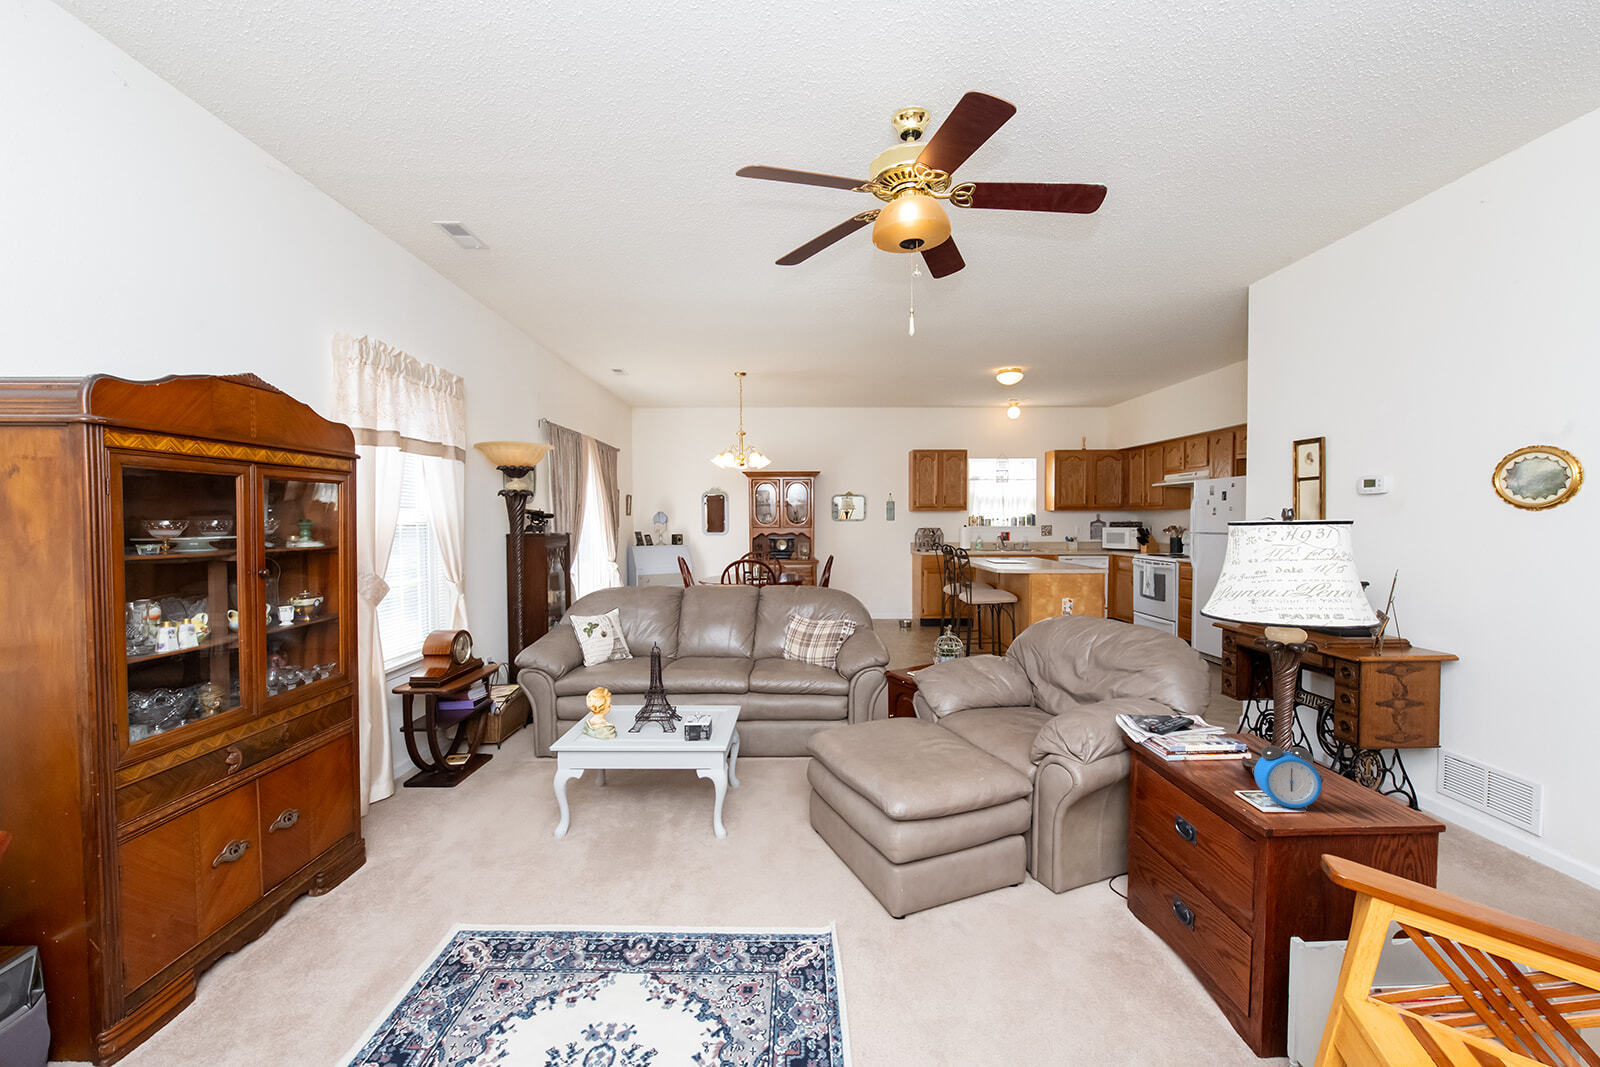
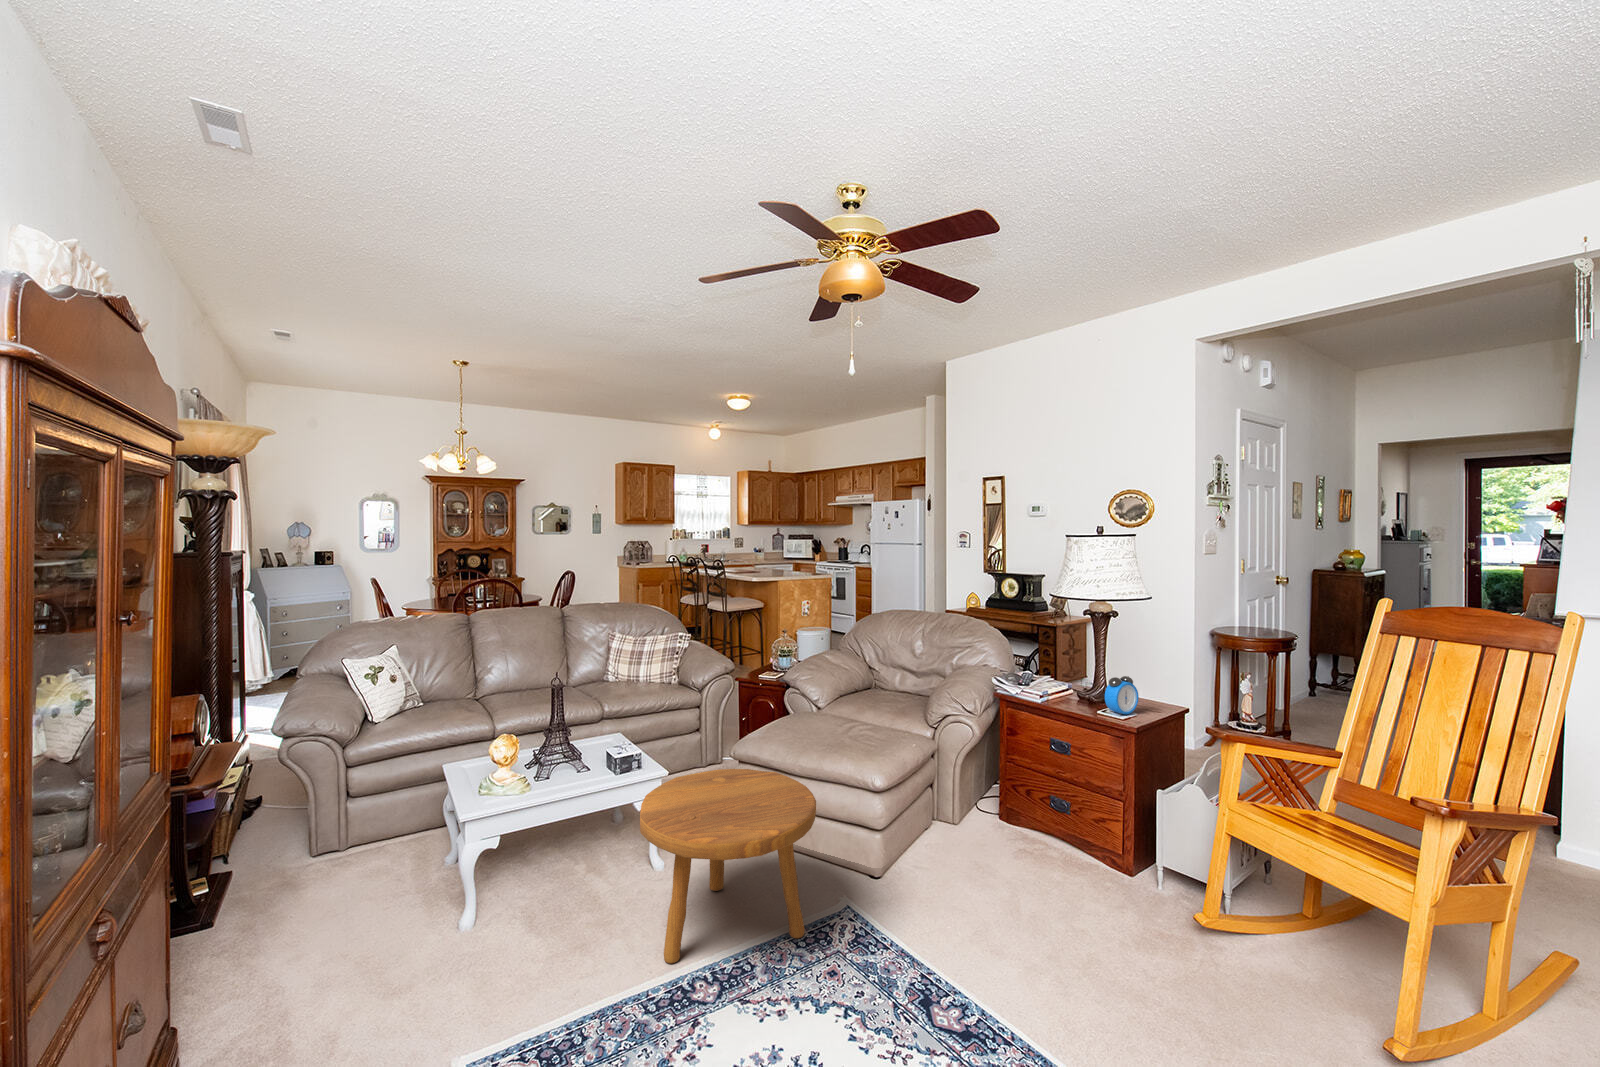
footstool: none [628,753,803,944] -> present [640,769,816,963]

